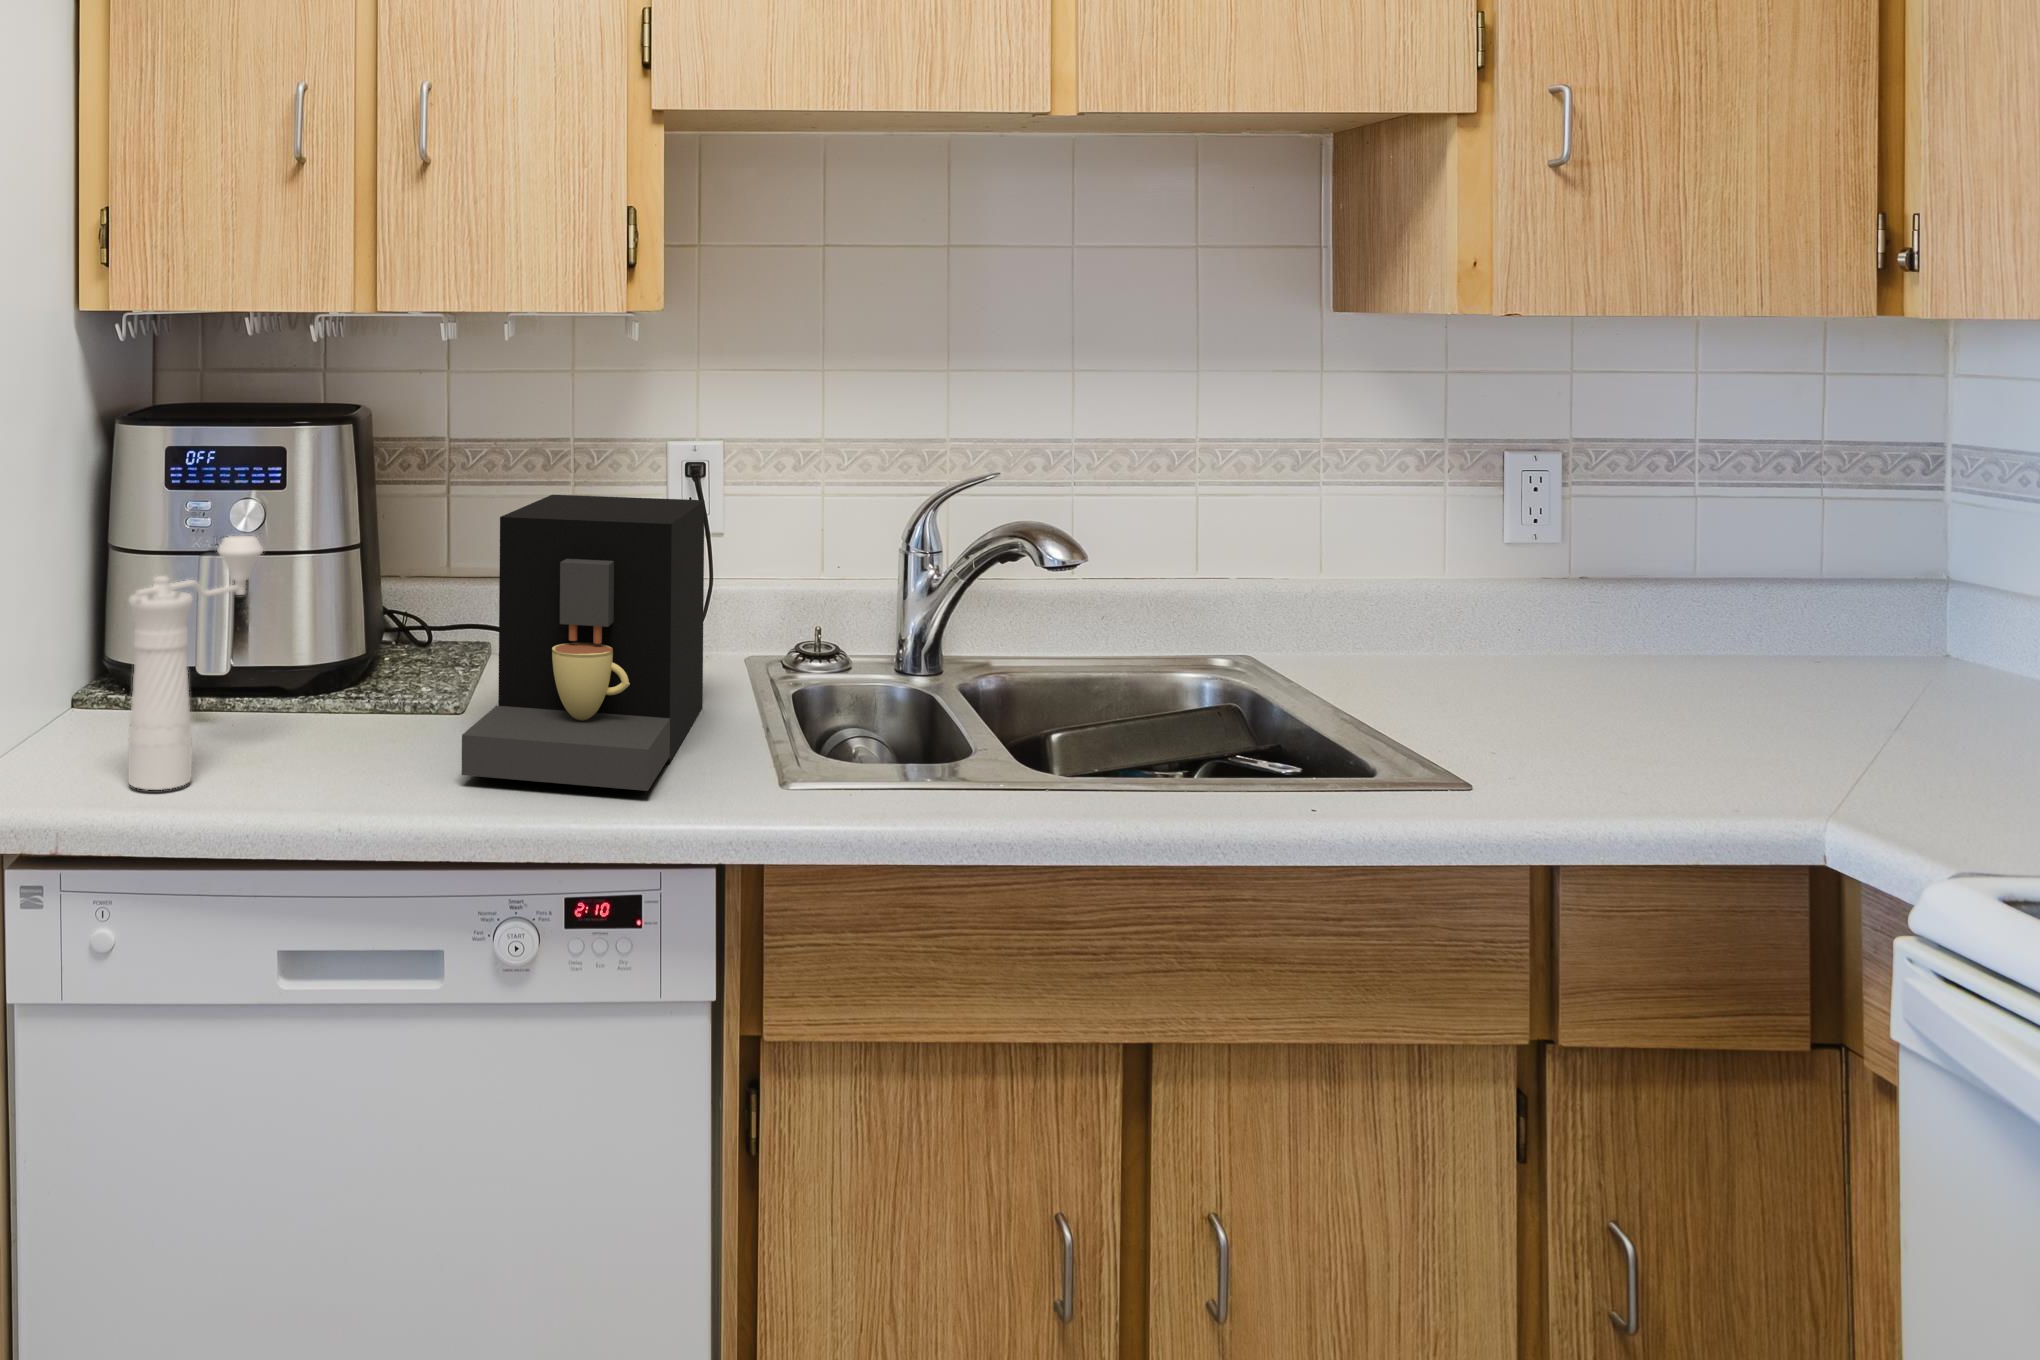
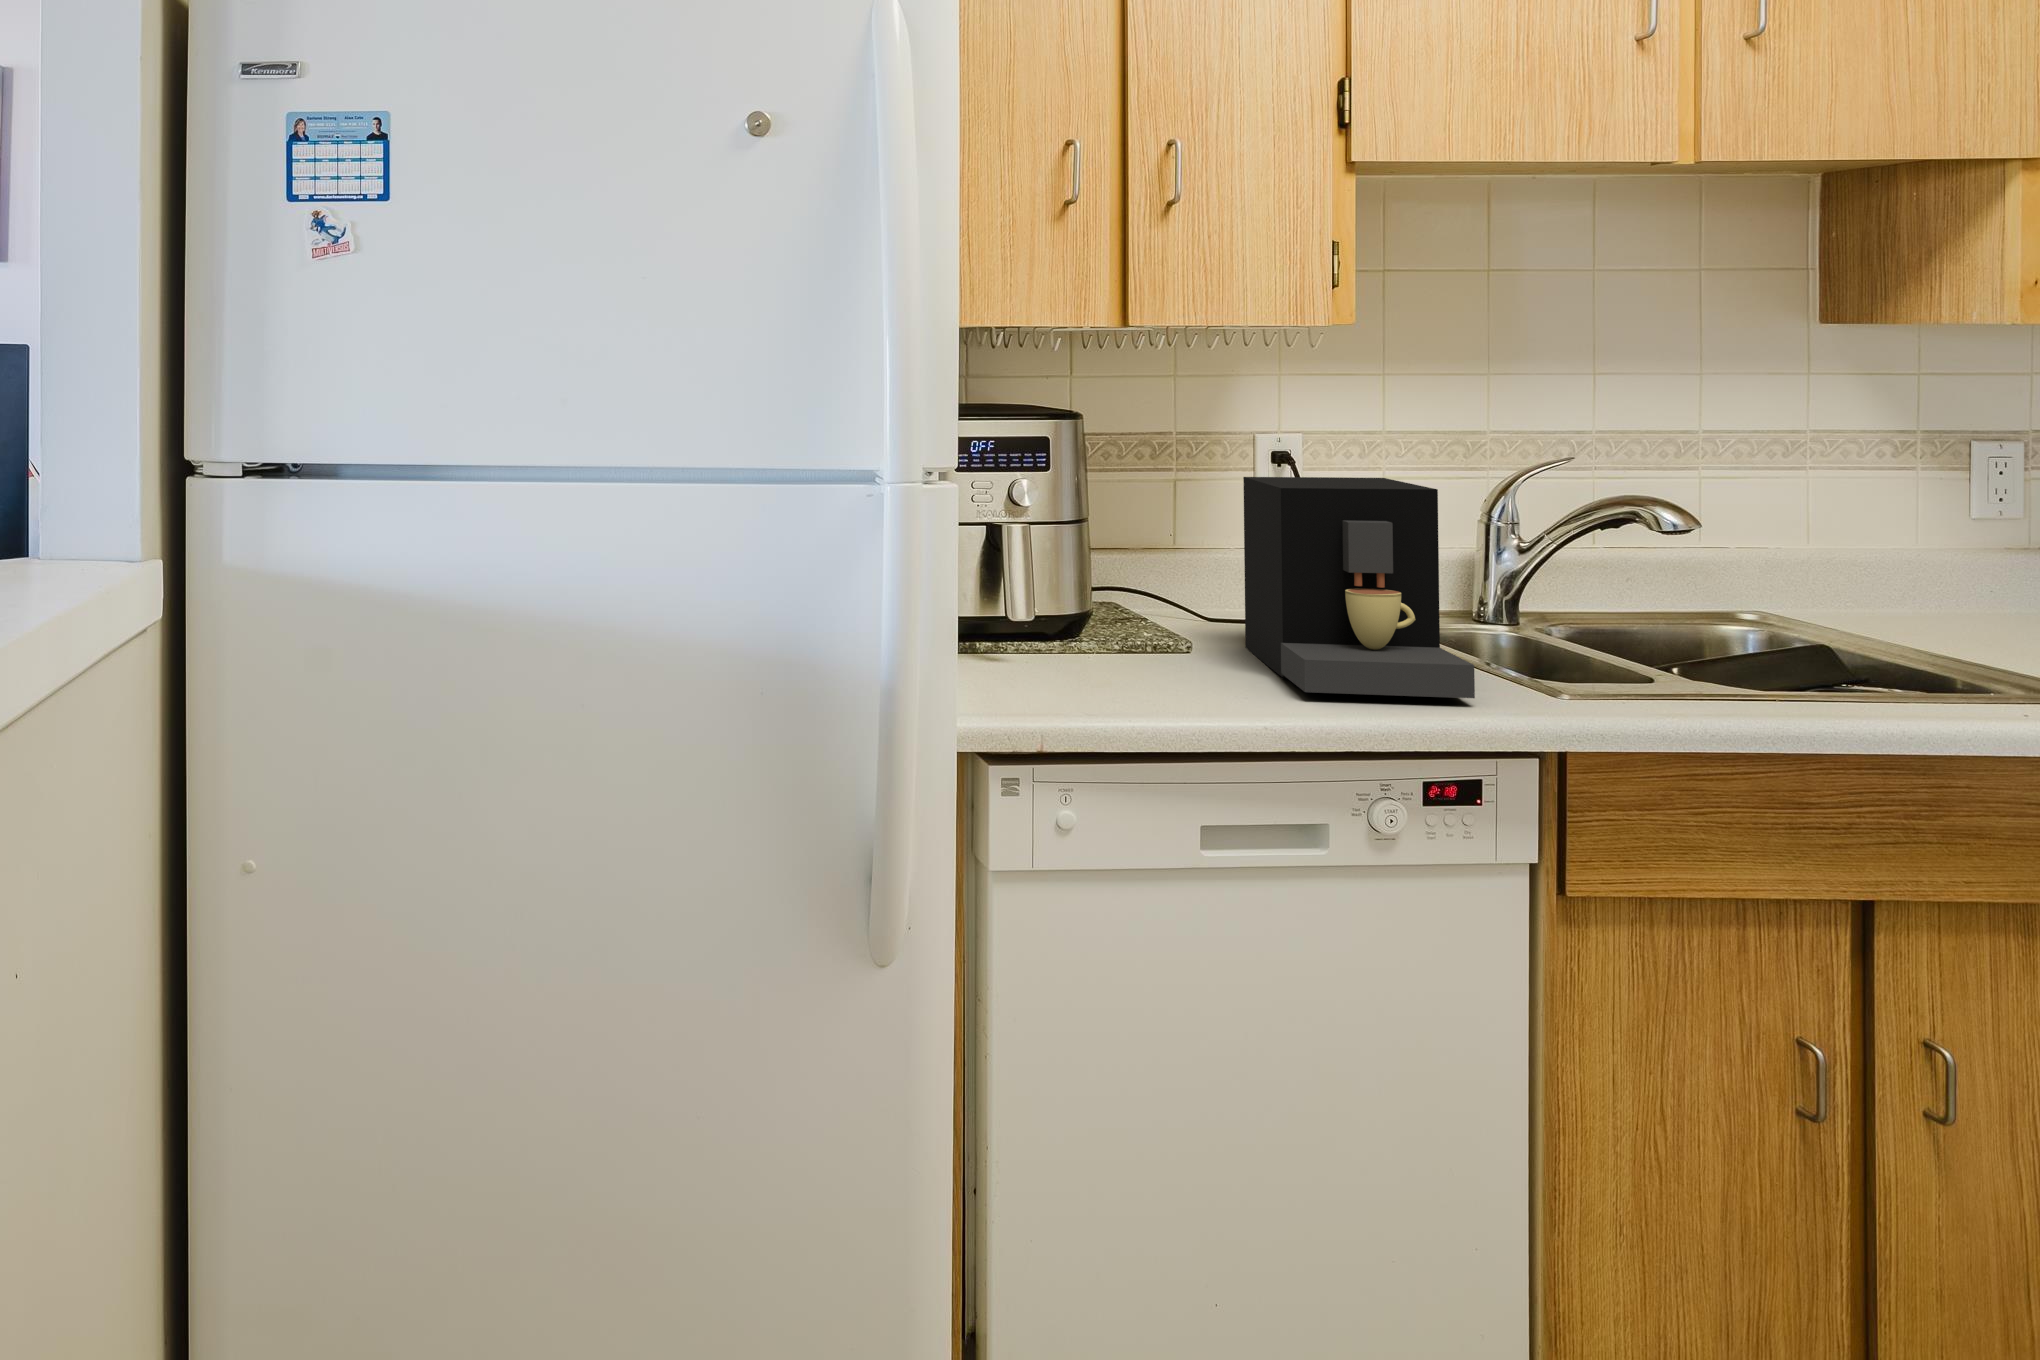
pepper mill: present [128,536,263,790] -> none [1030,507,1094,708]

